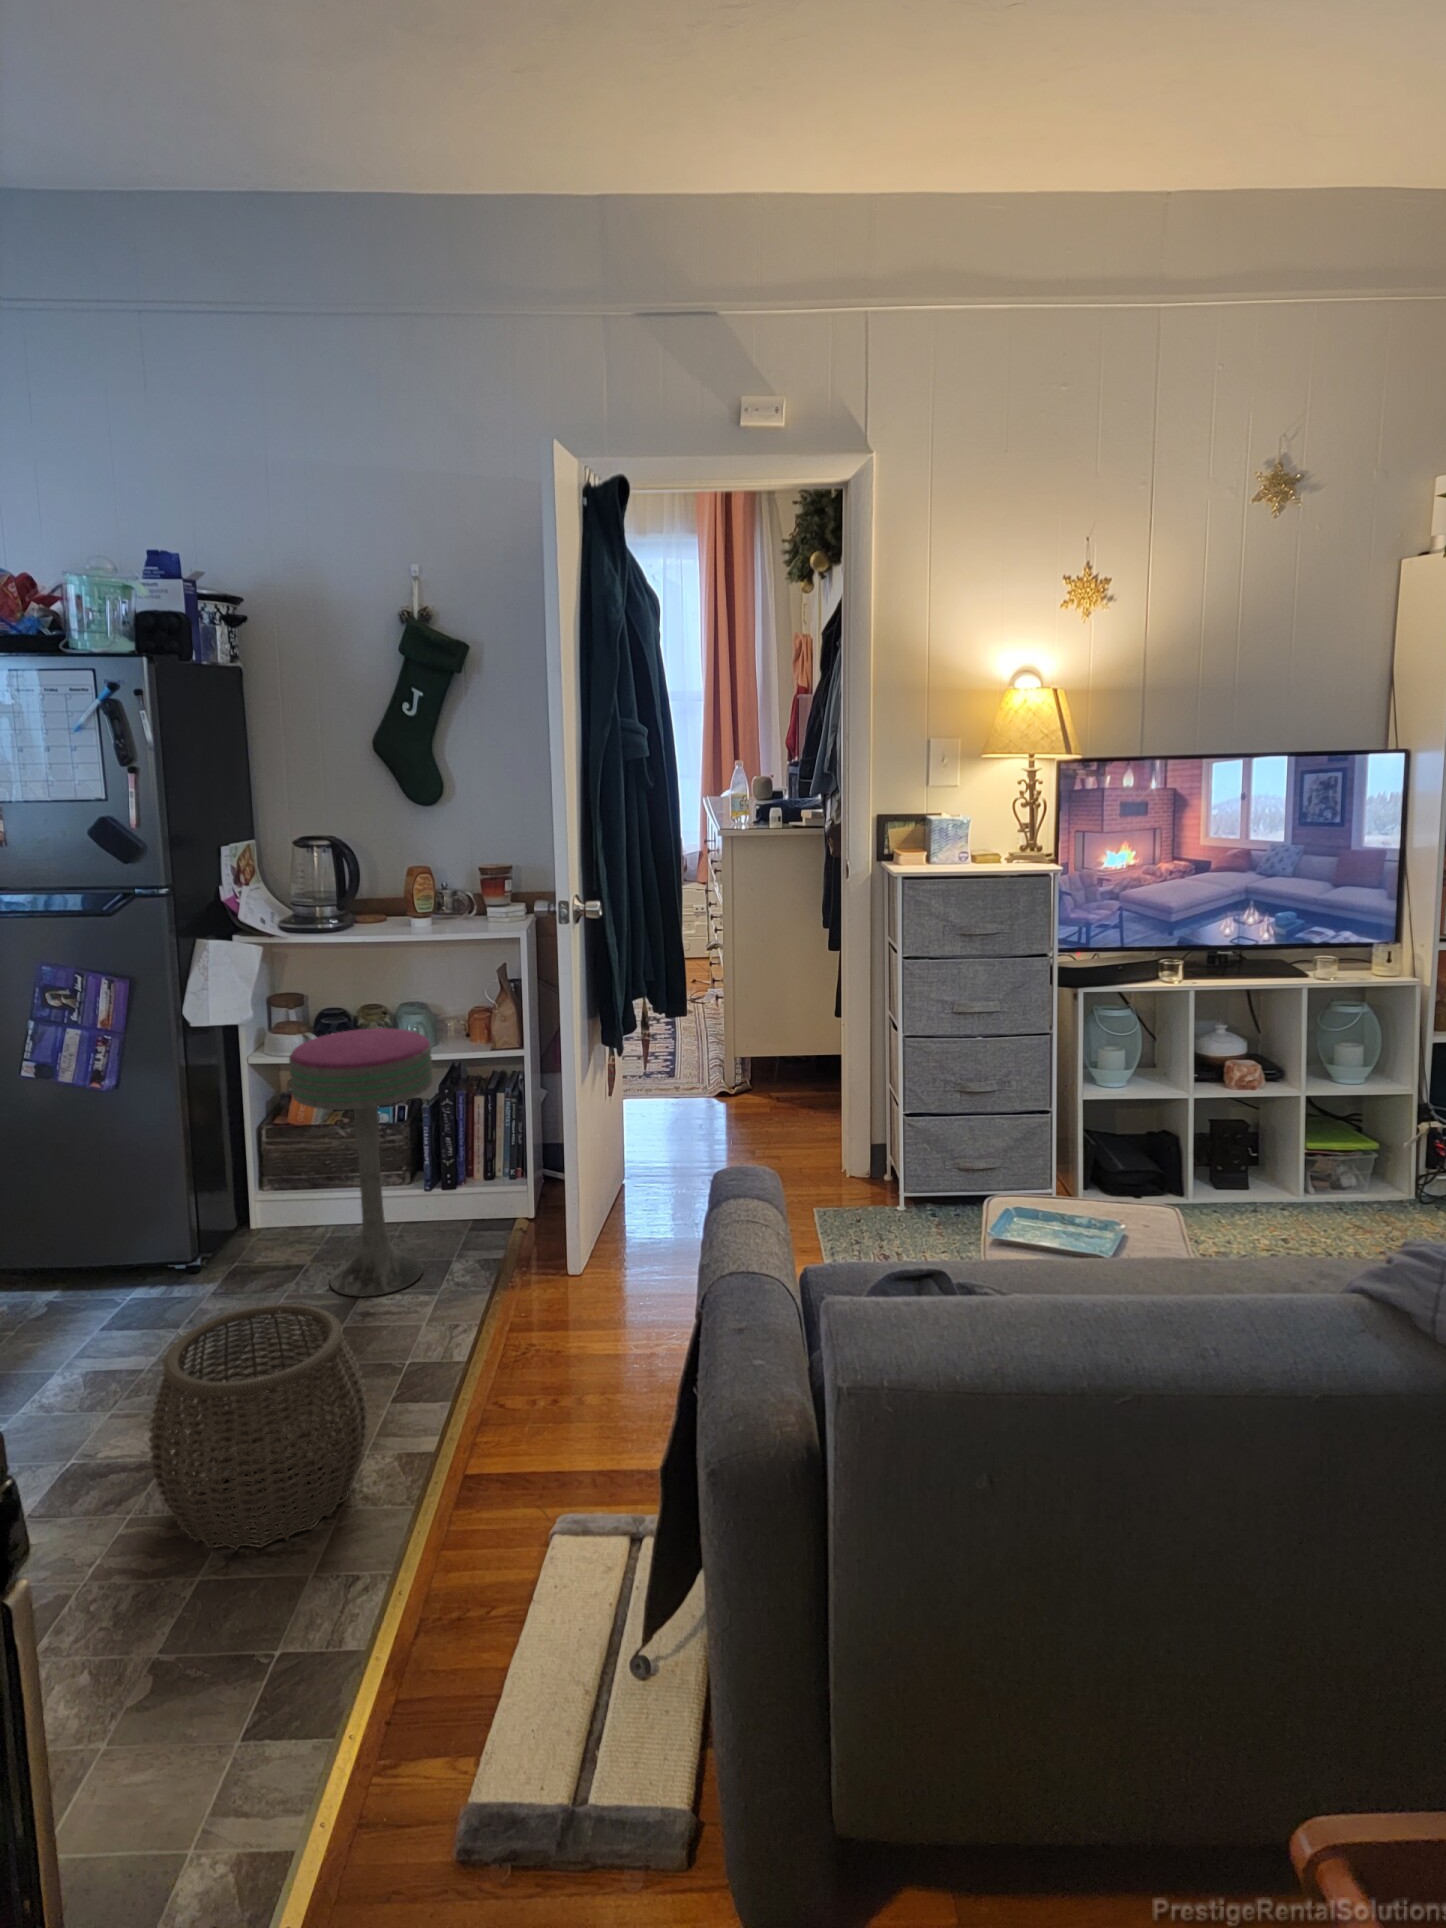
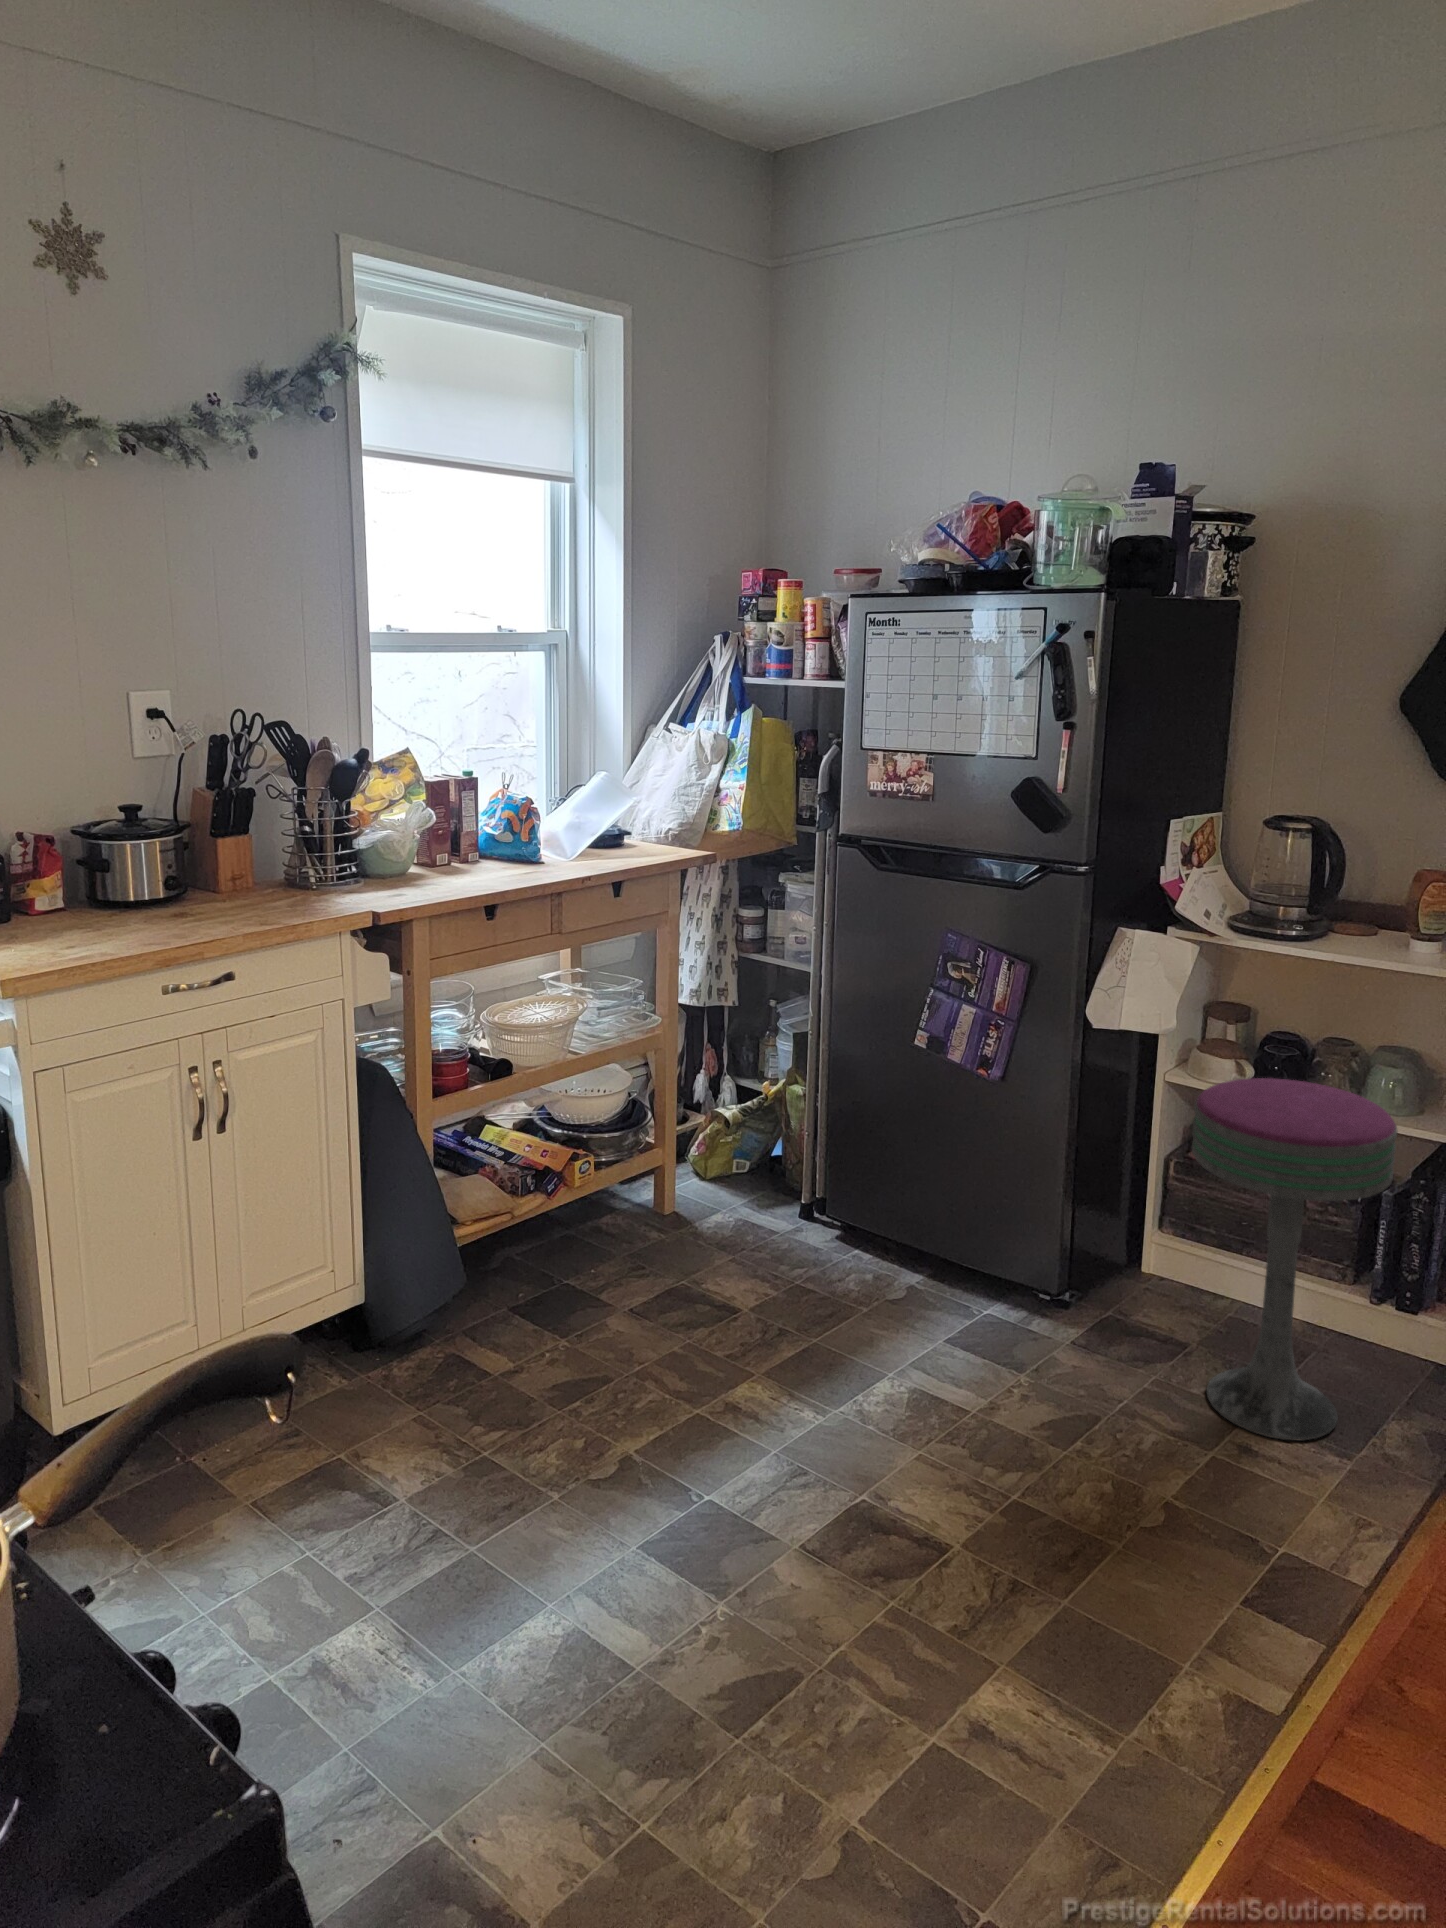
woven basket: present [149,1304,369,1550] -> none [902,1425,1181,1770]

